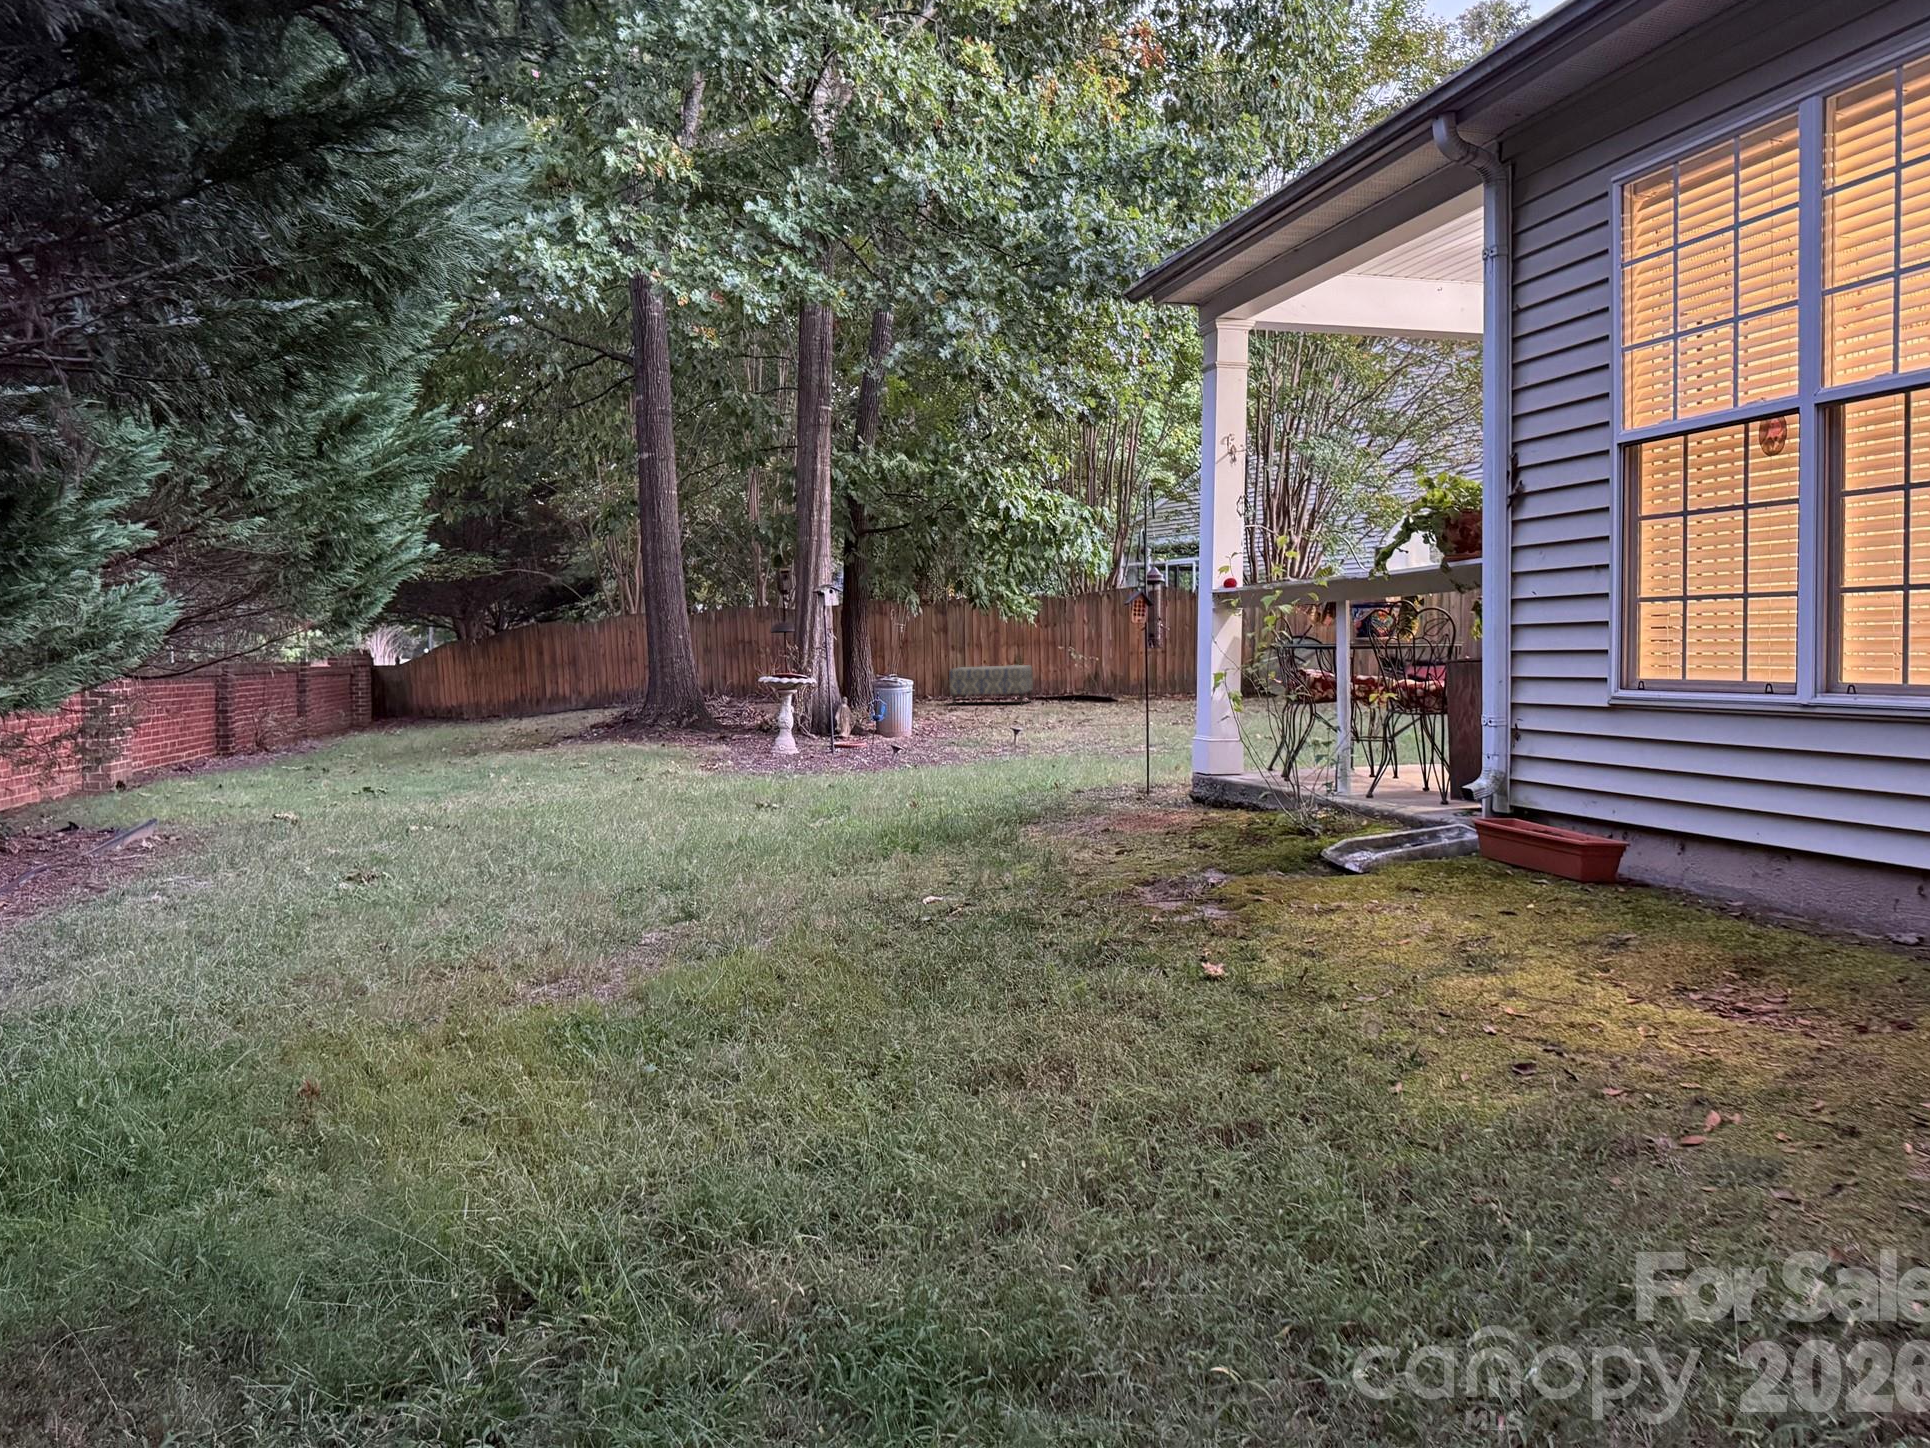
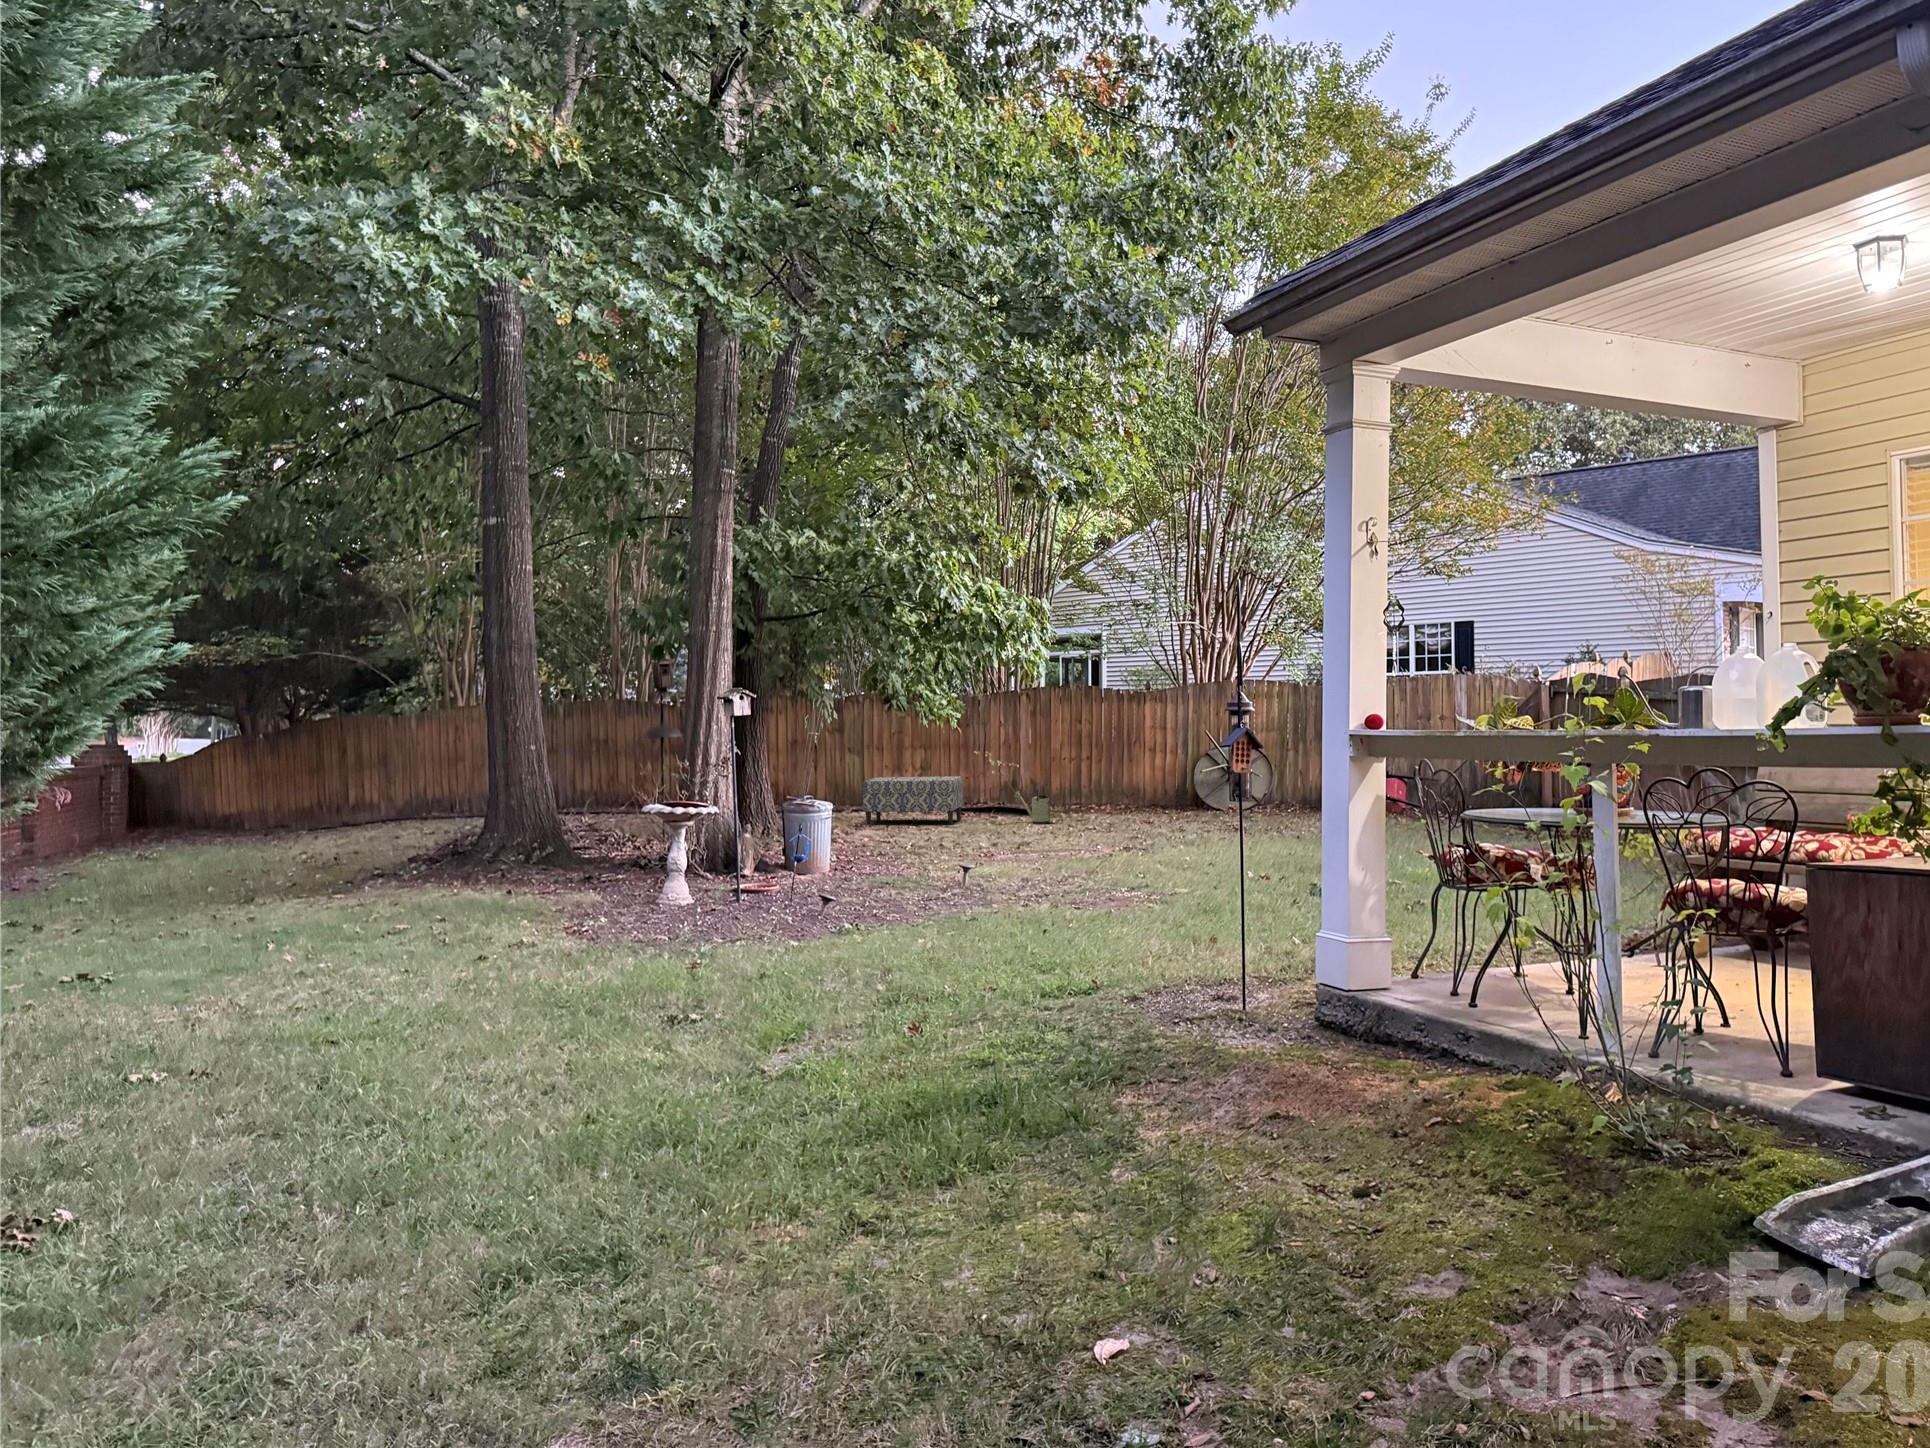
watering can: none [1074,673,1107,704] -> present [1013,788,1053,824]

